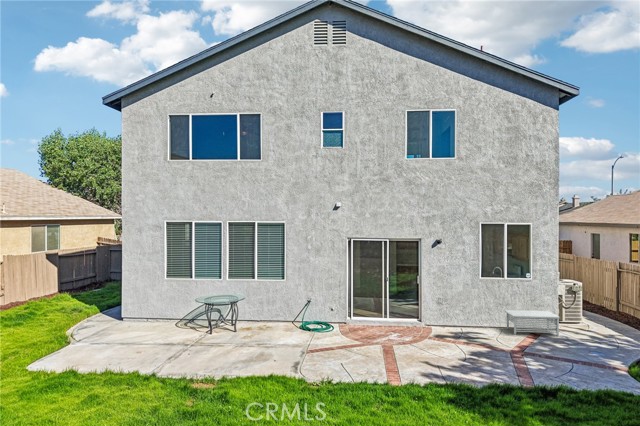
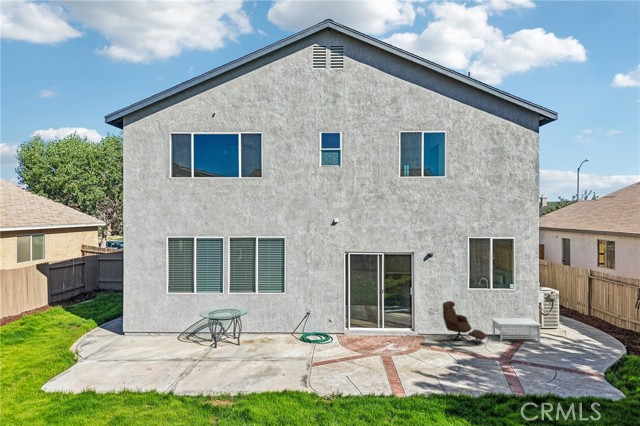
lounge chair: none [451,291,498,338] -> present [443,301,486,345]

